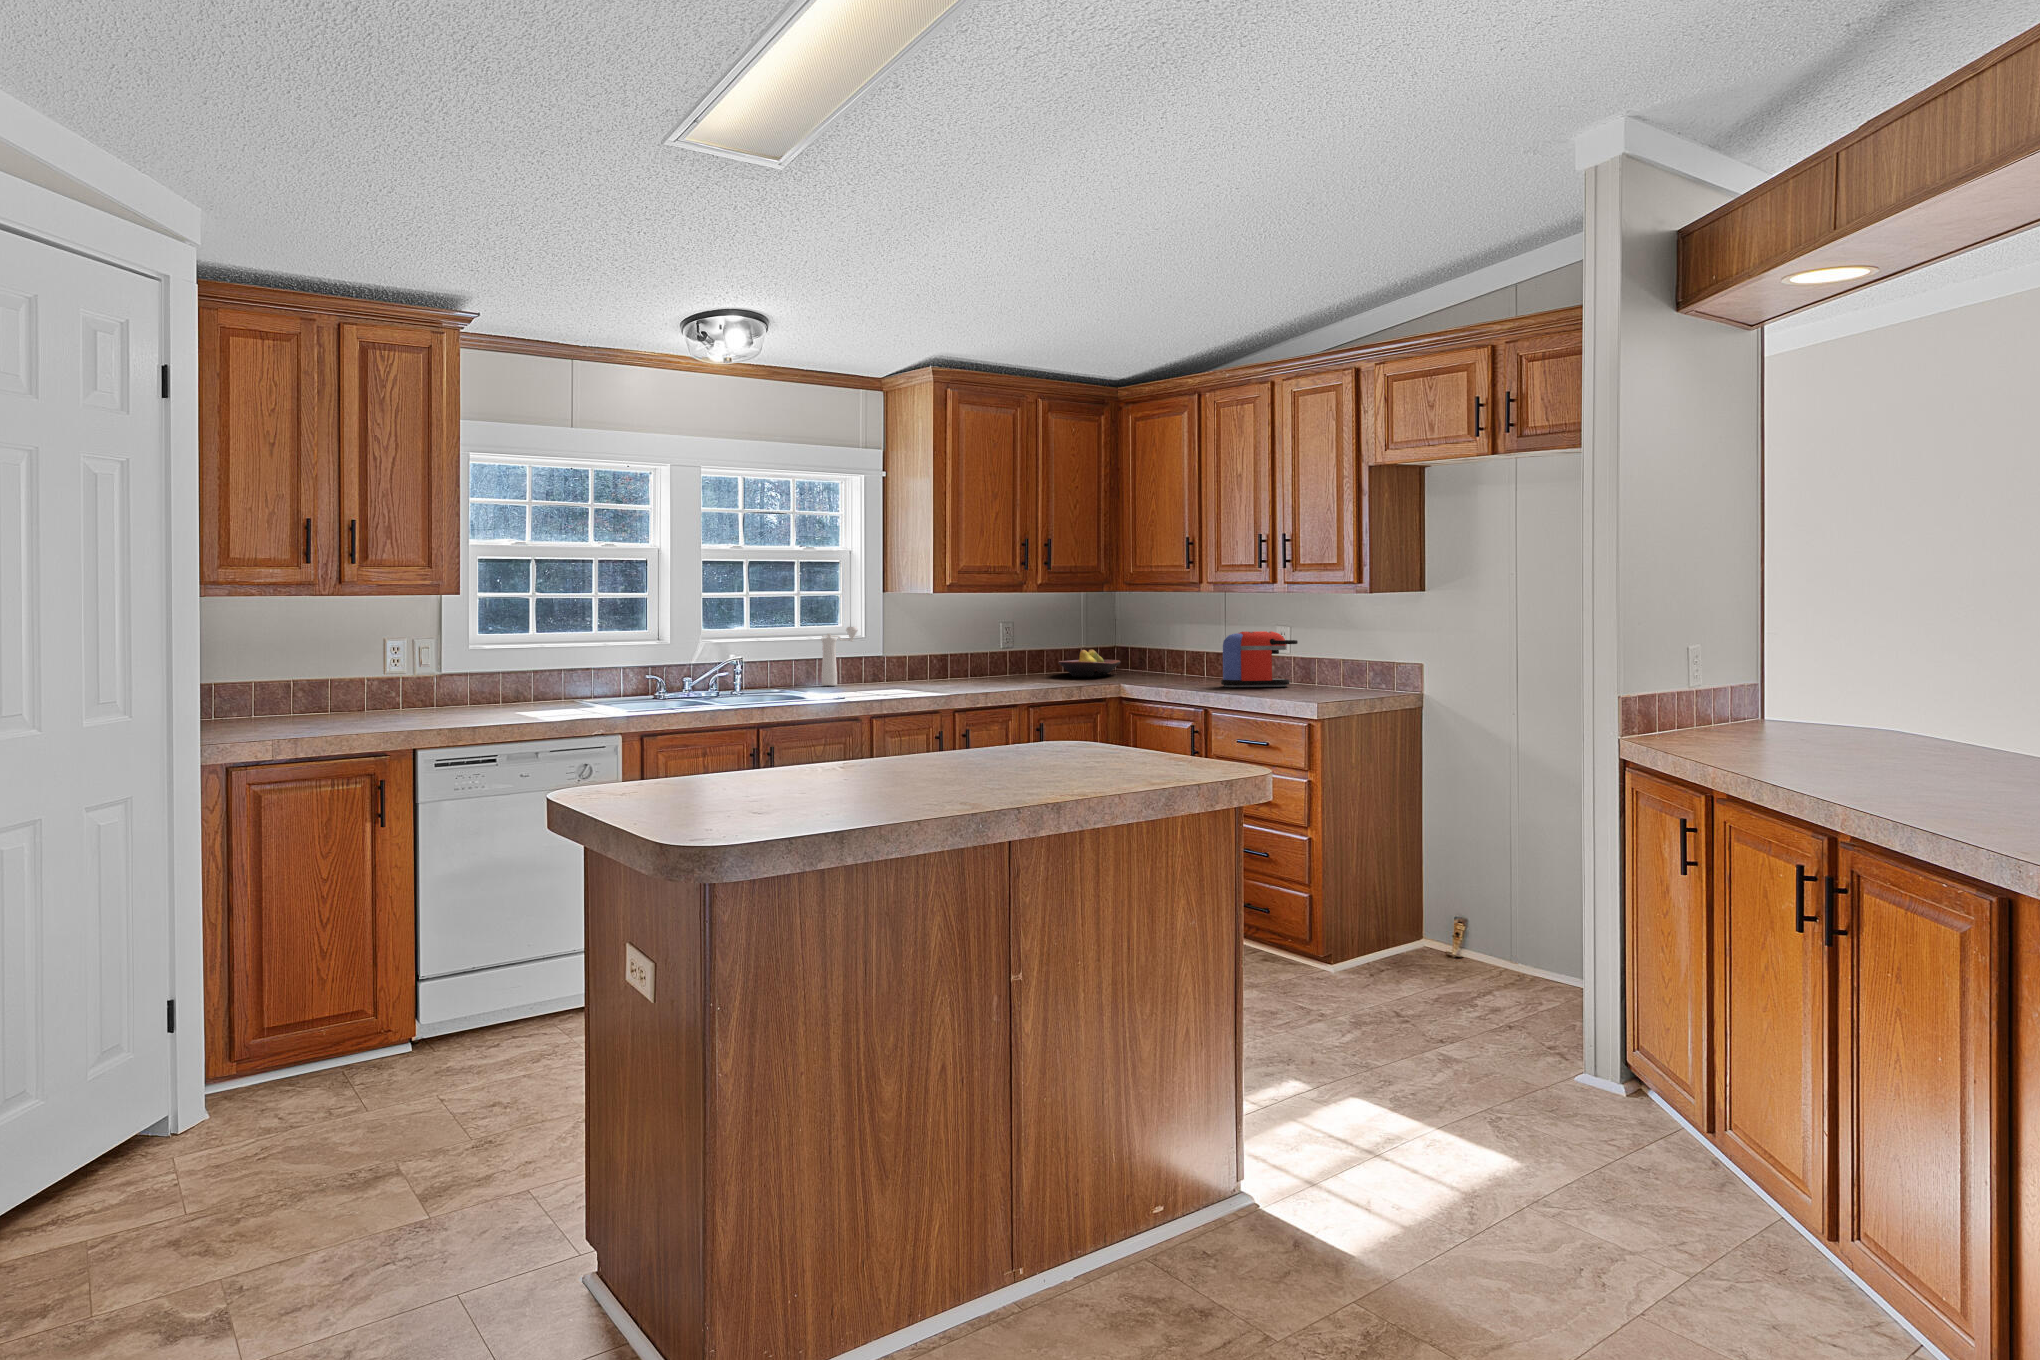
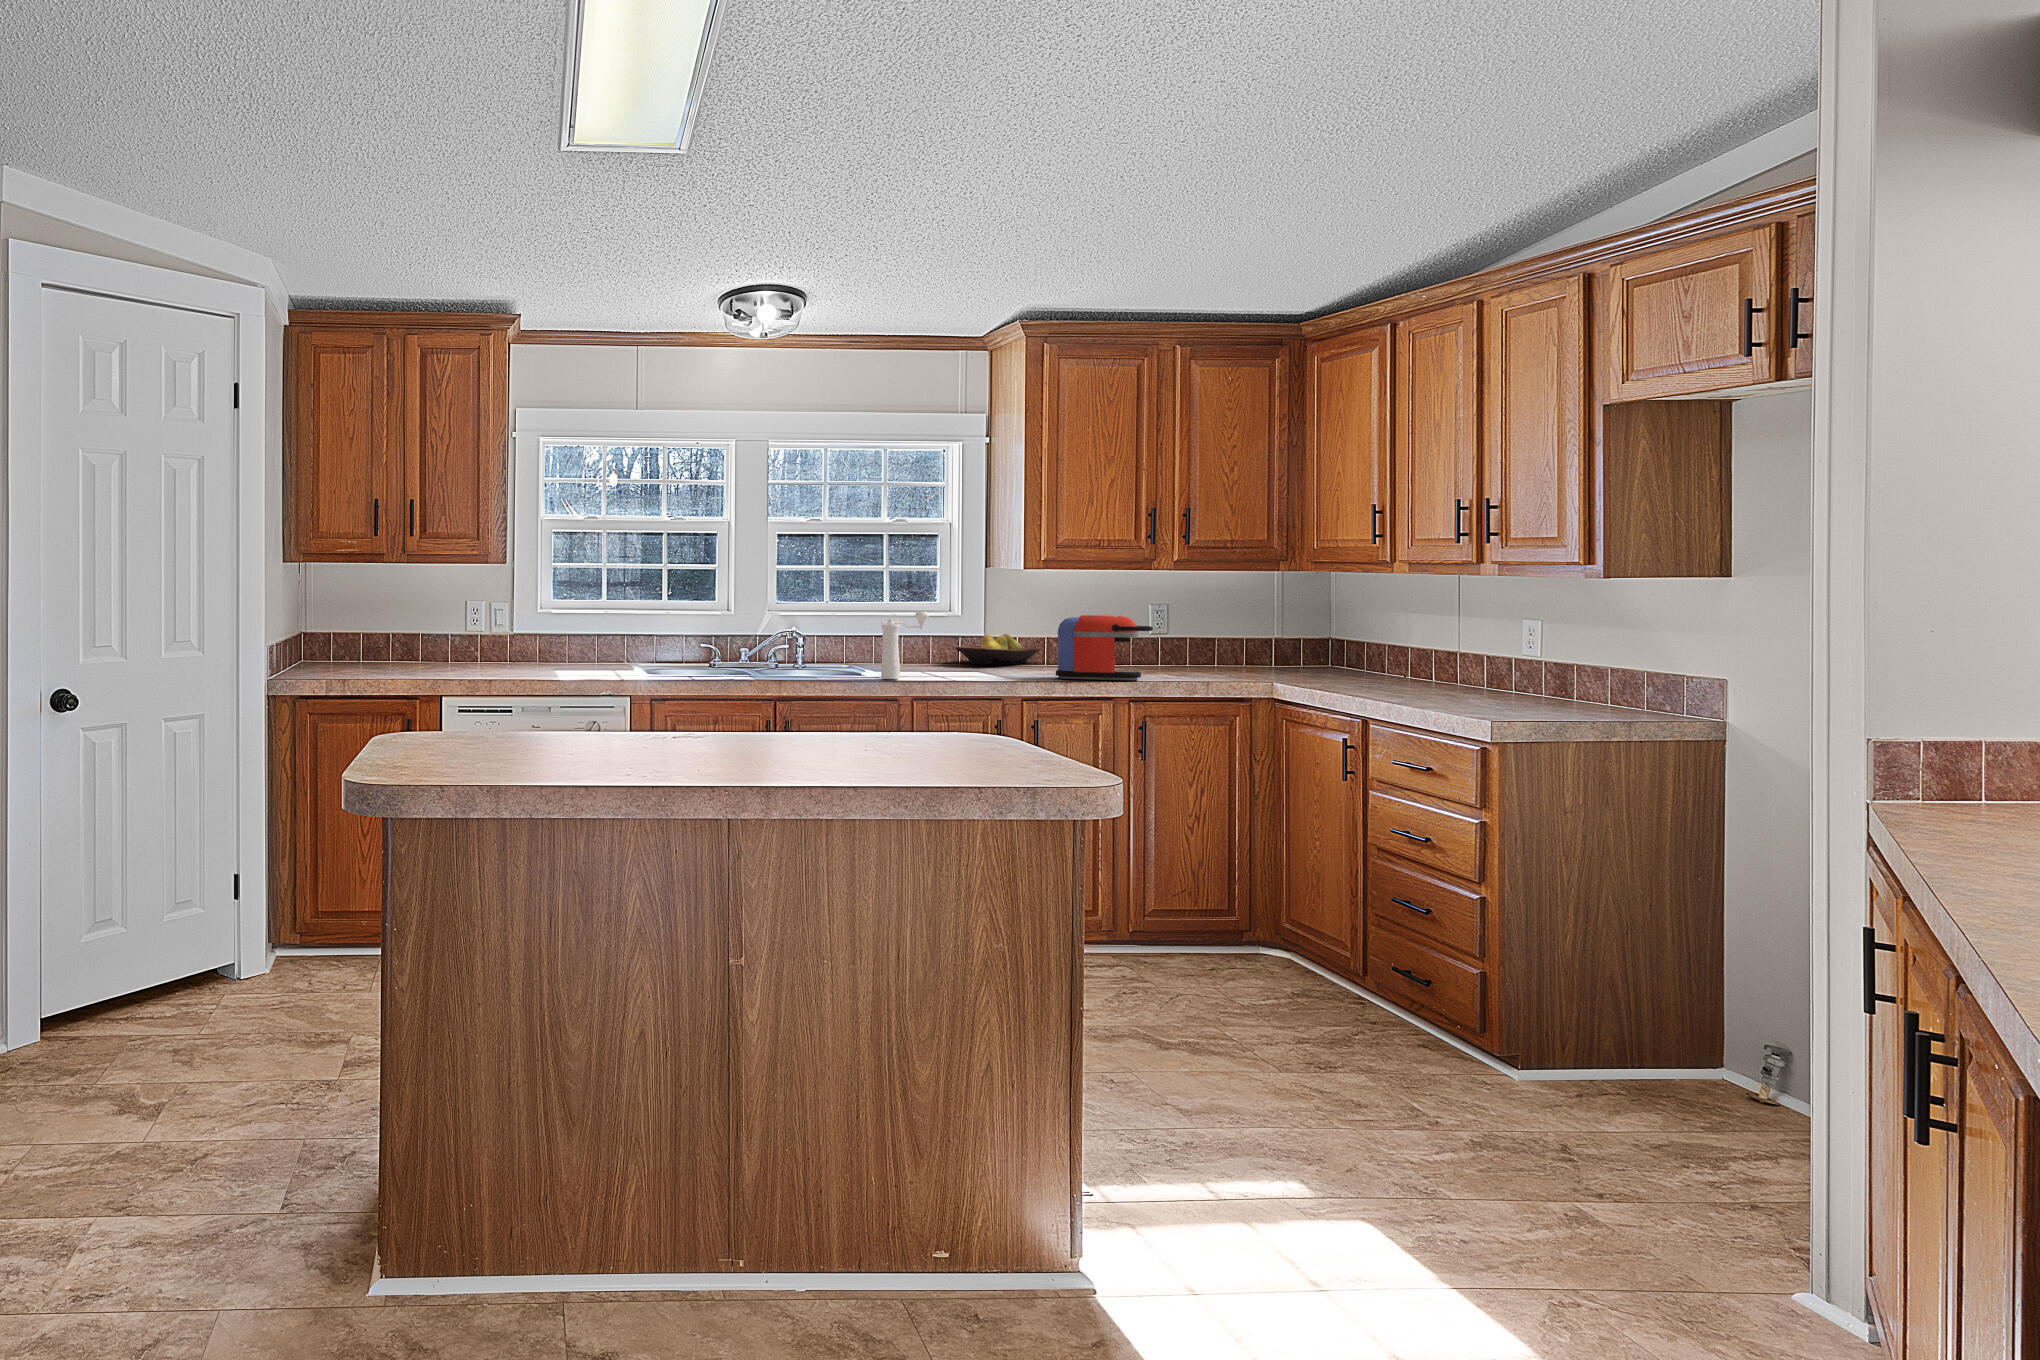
coffee maker: present [1221,631,1298,687] -> present [1056,615,1153,680]
fruit bowl: present [1058,650,1121,677] -> present [955,634,1041,665]

